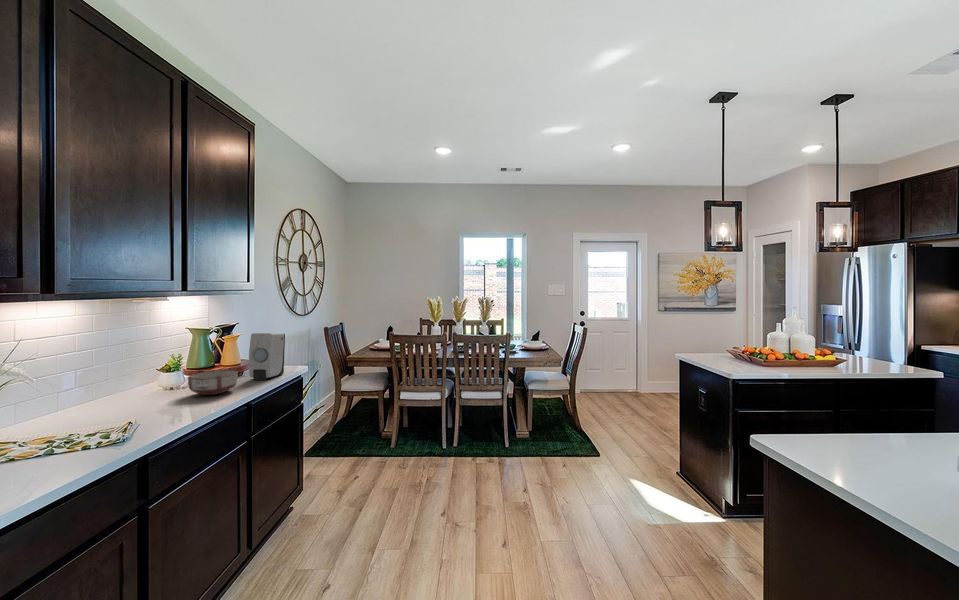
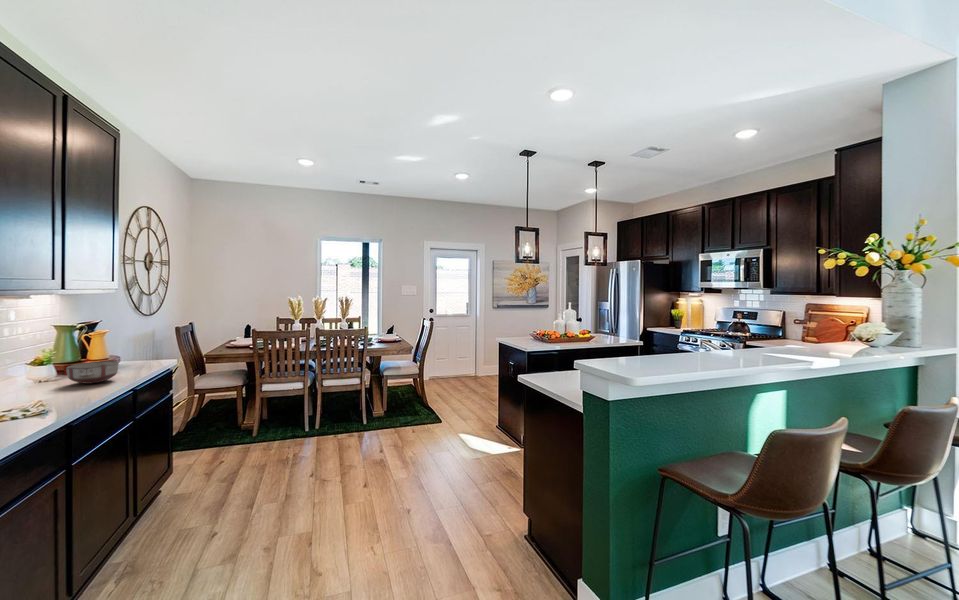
soap dispenser: present [249,333,285,380] -> none [121,328,157,371]

